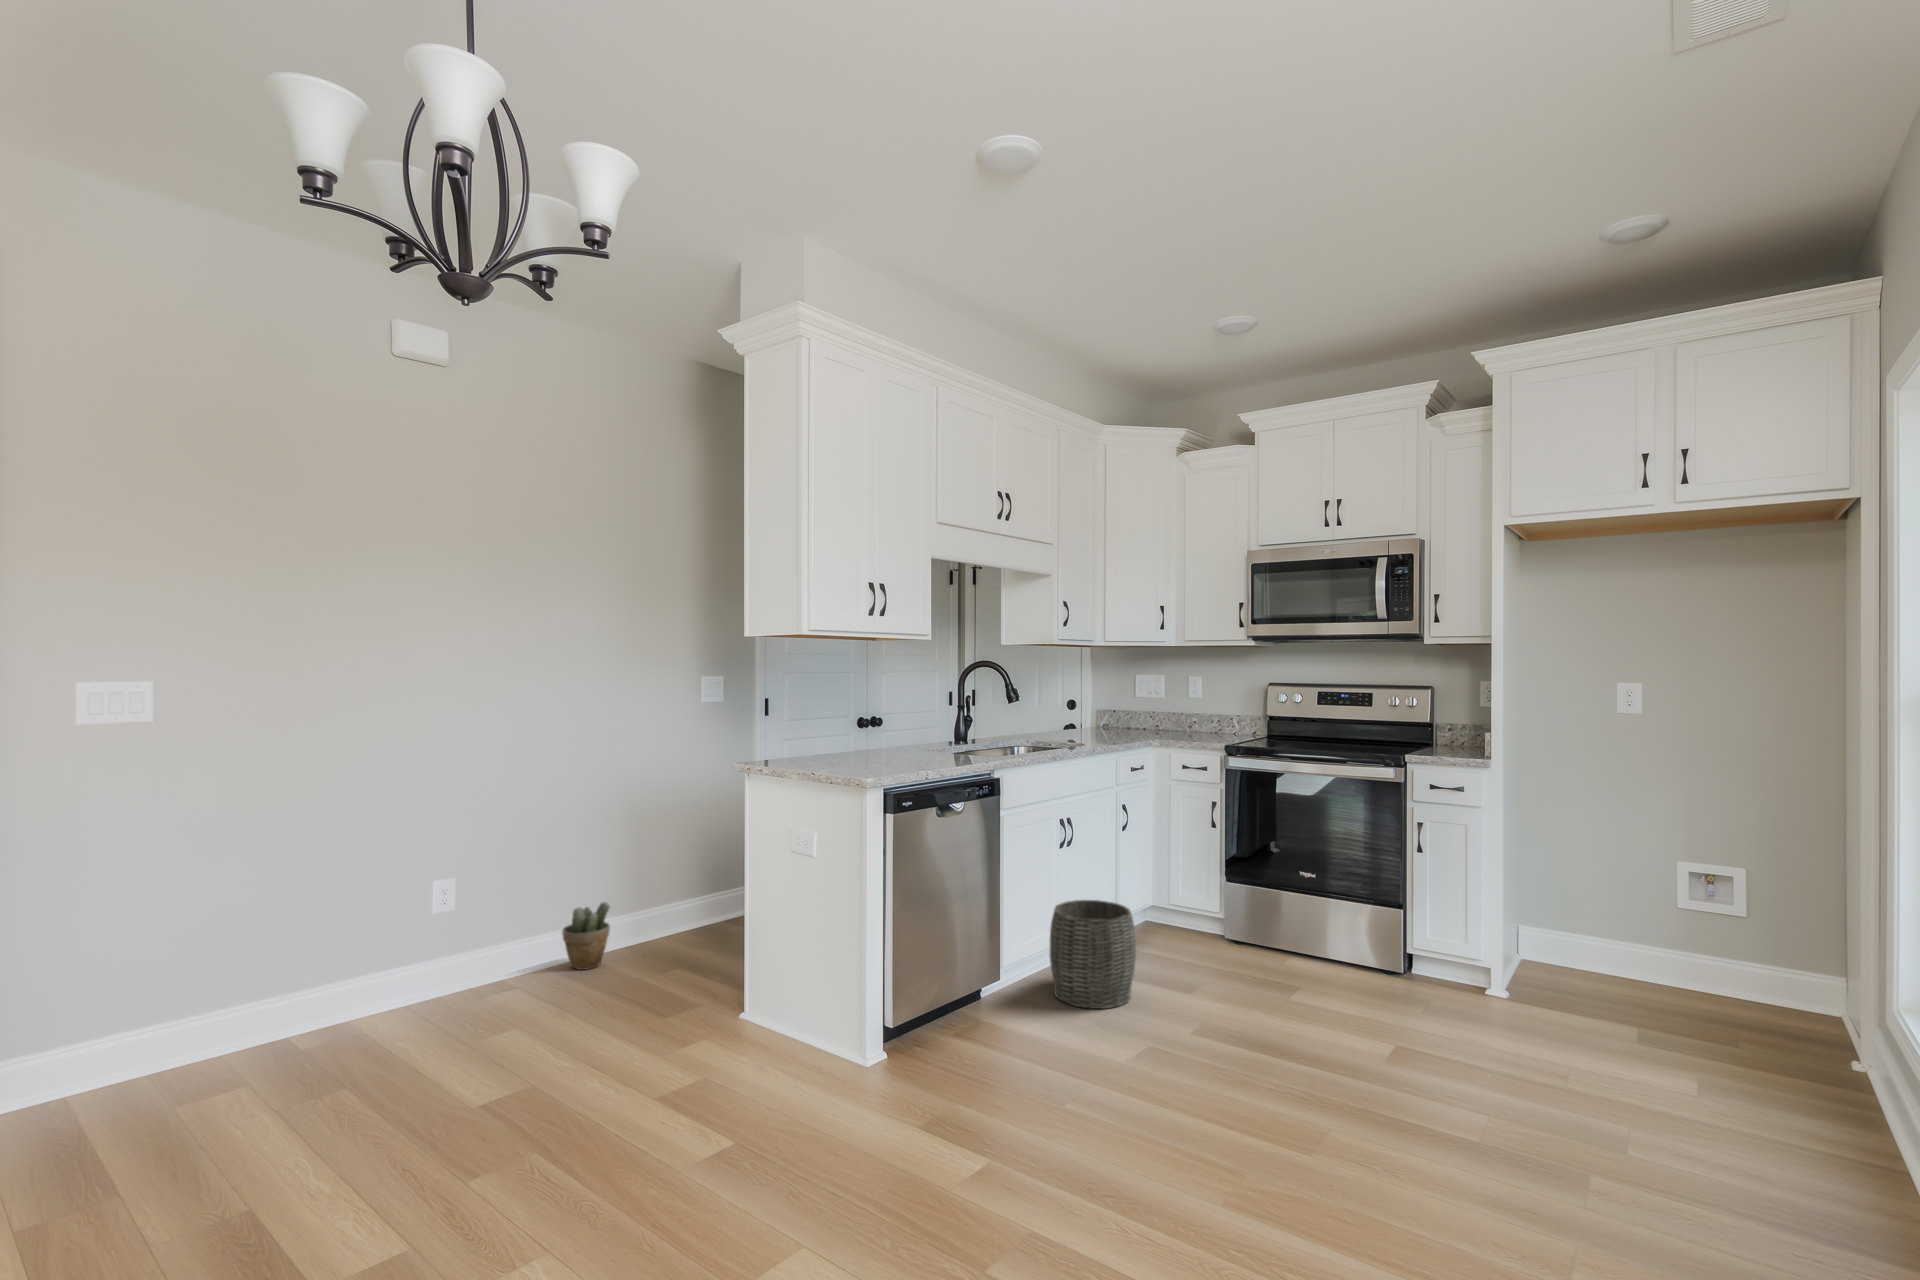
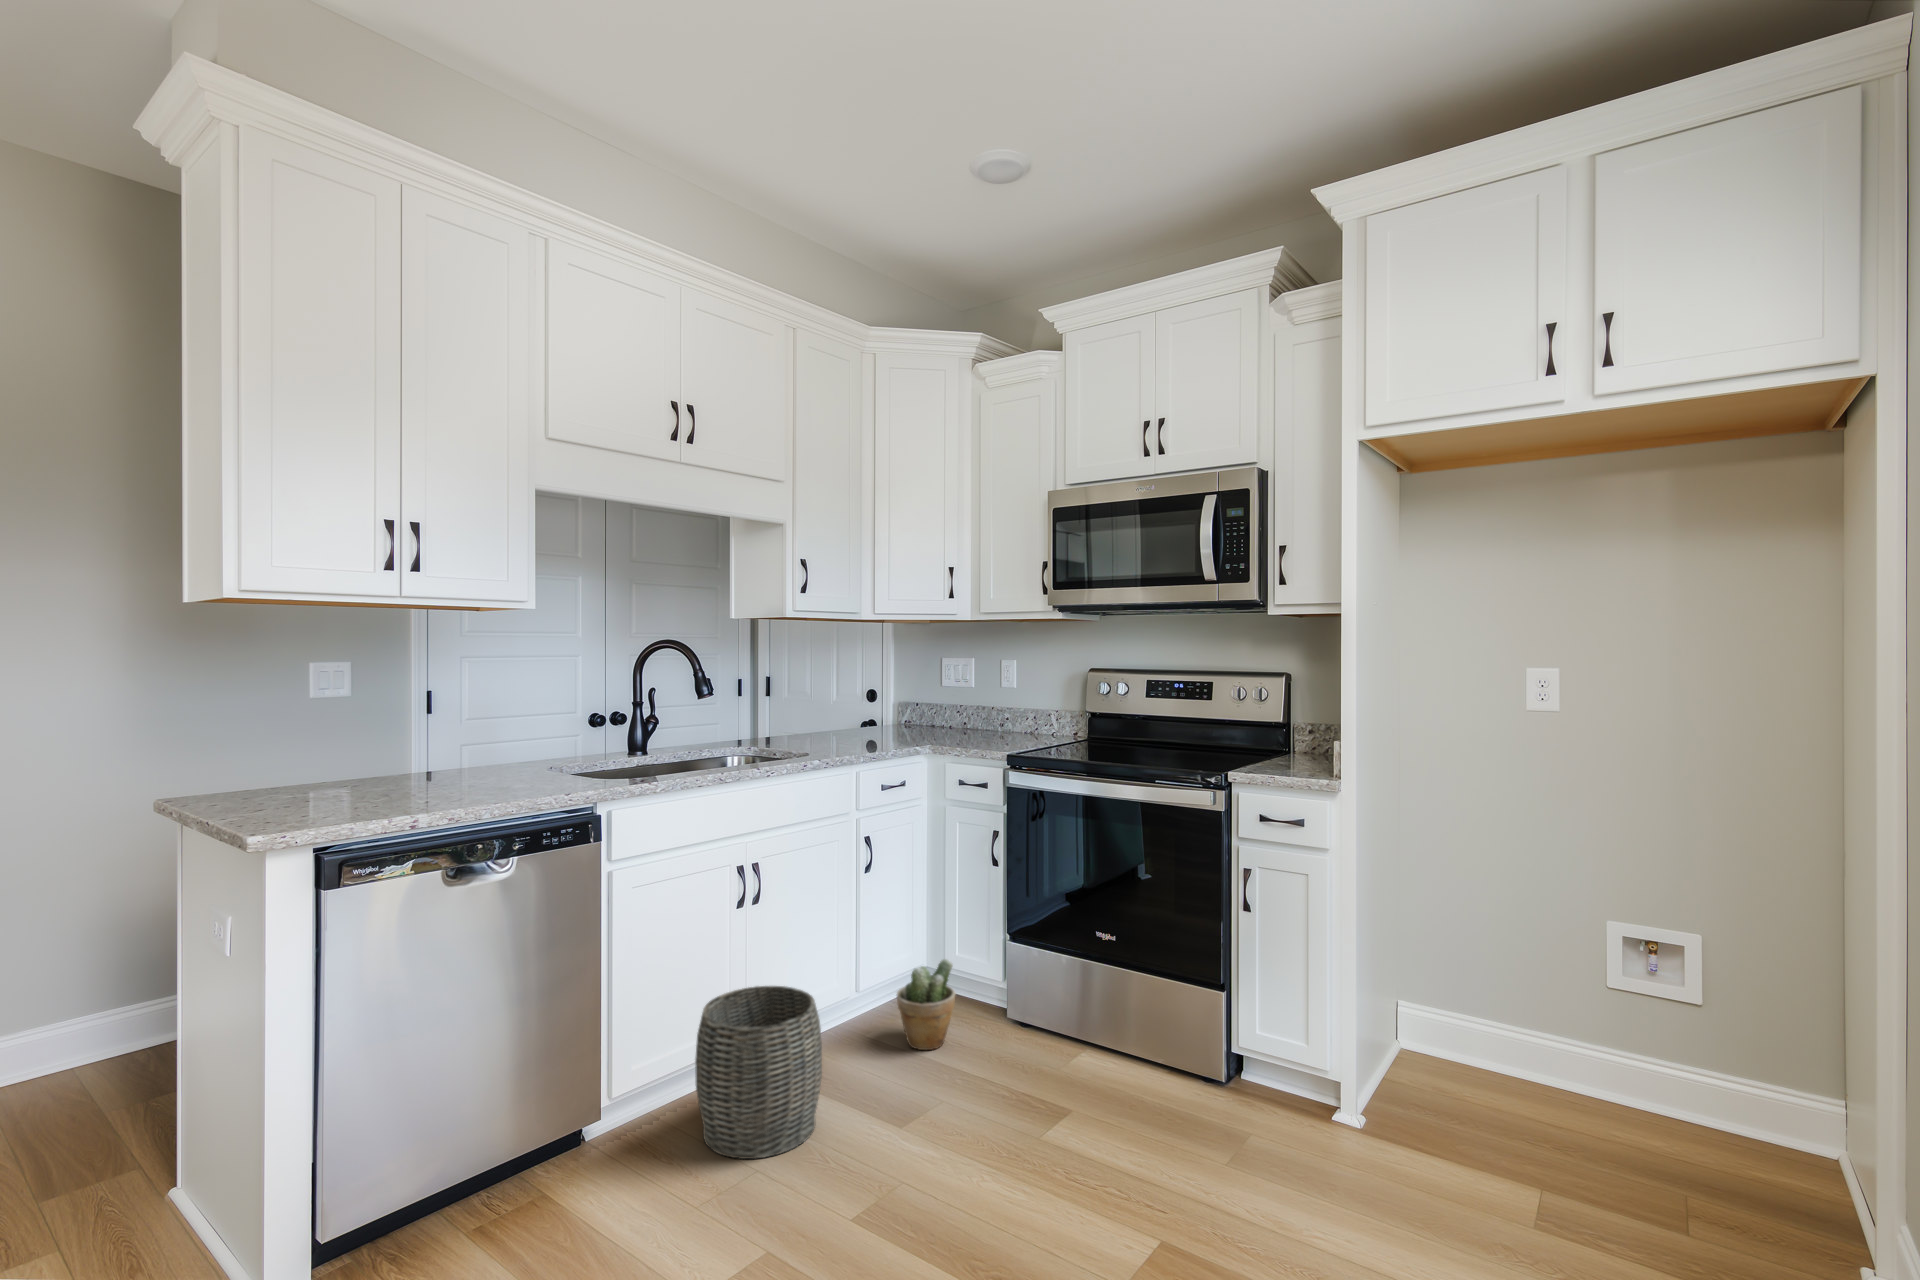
potted plant: present [562,902,610,970] -> present [897,959,956,1050]

